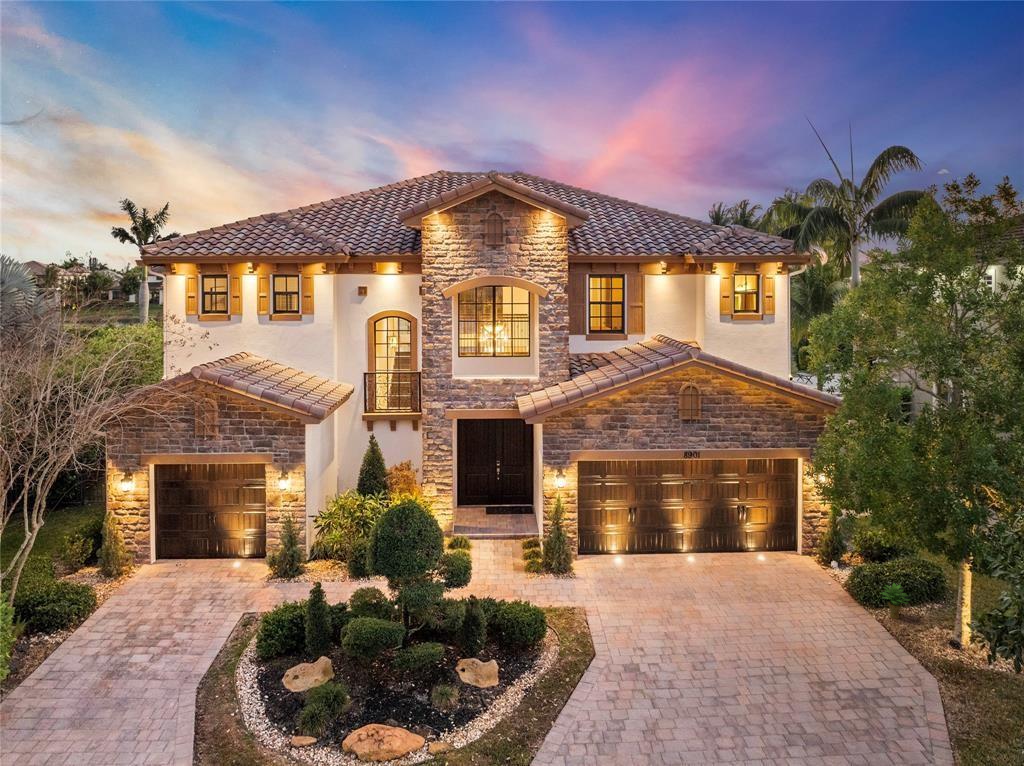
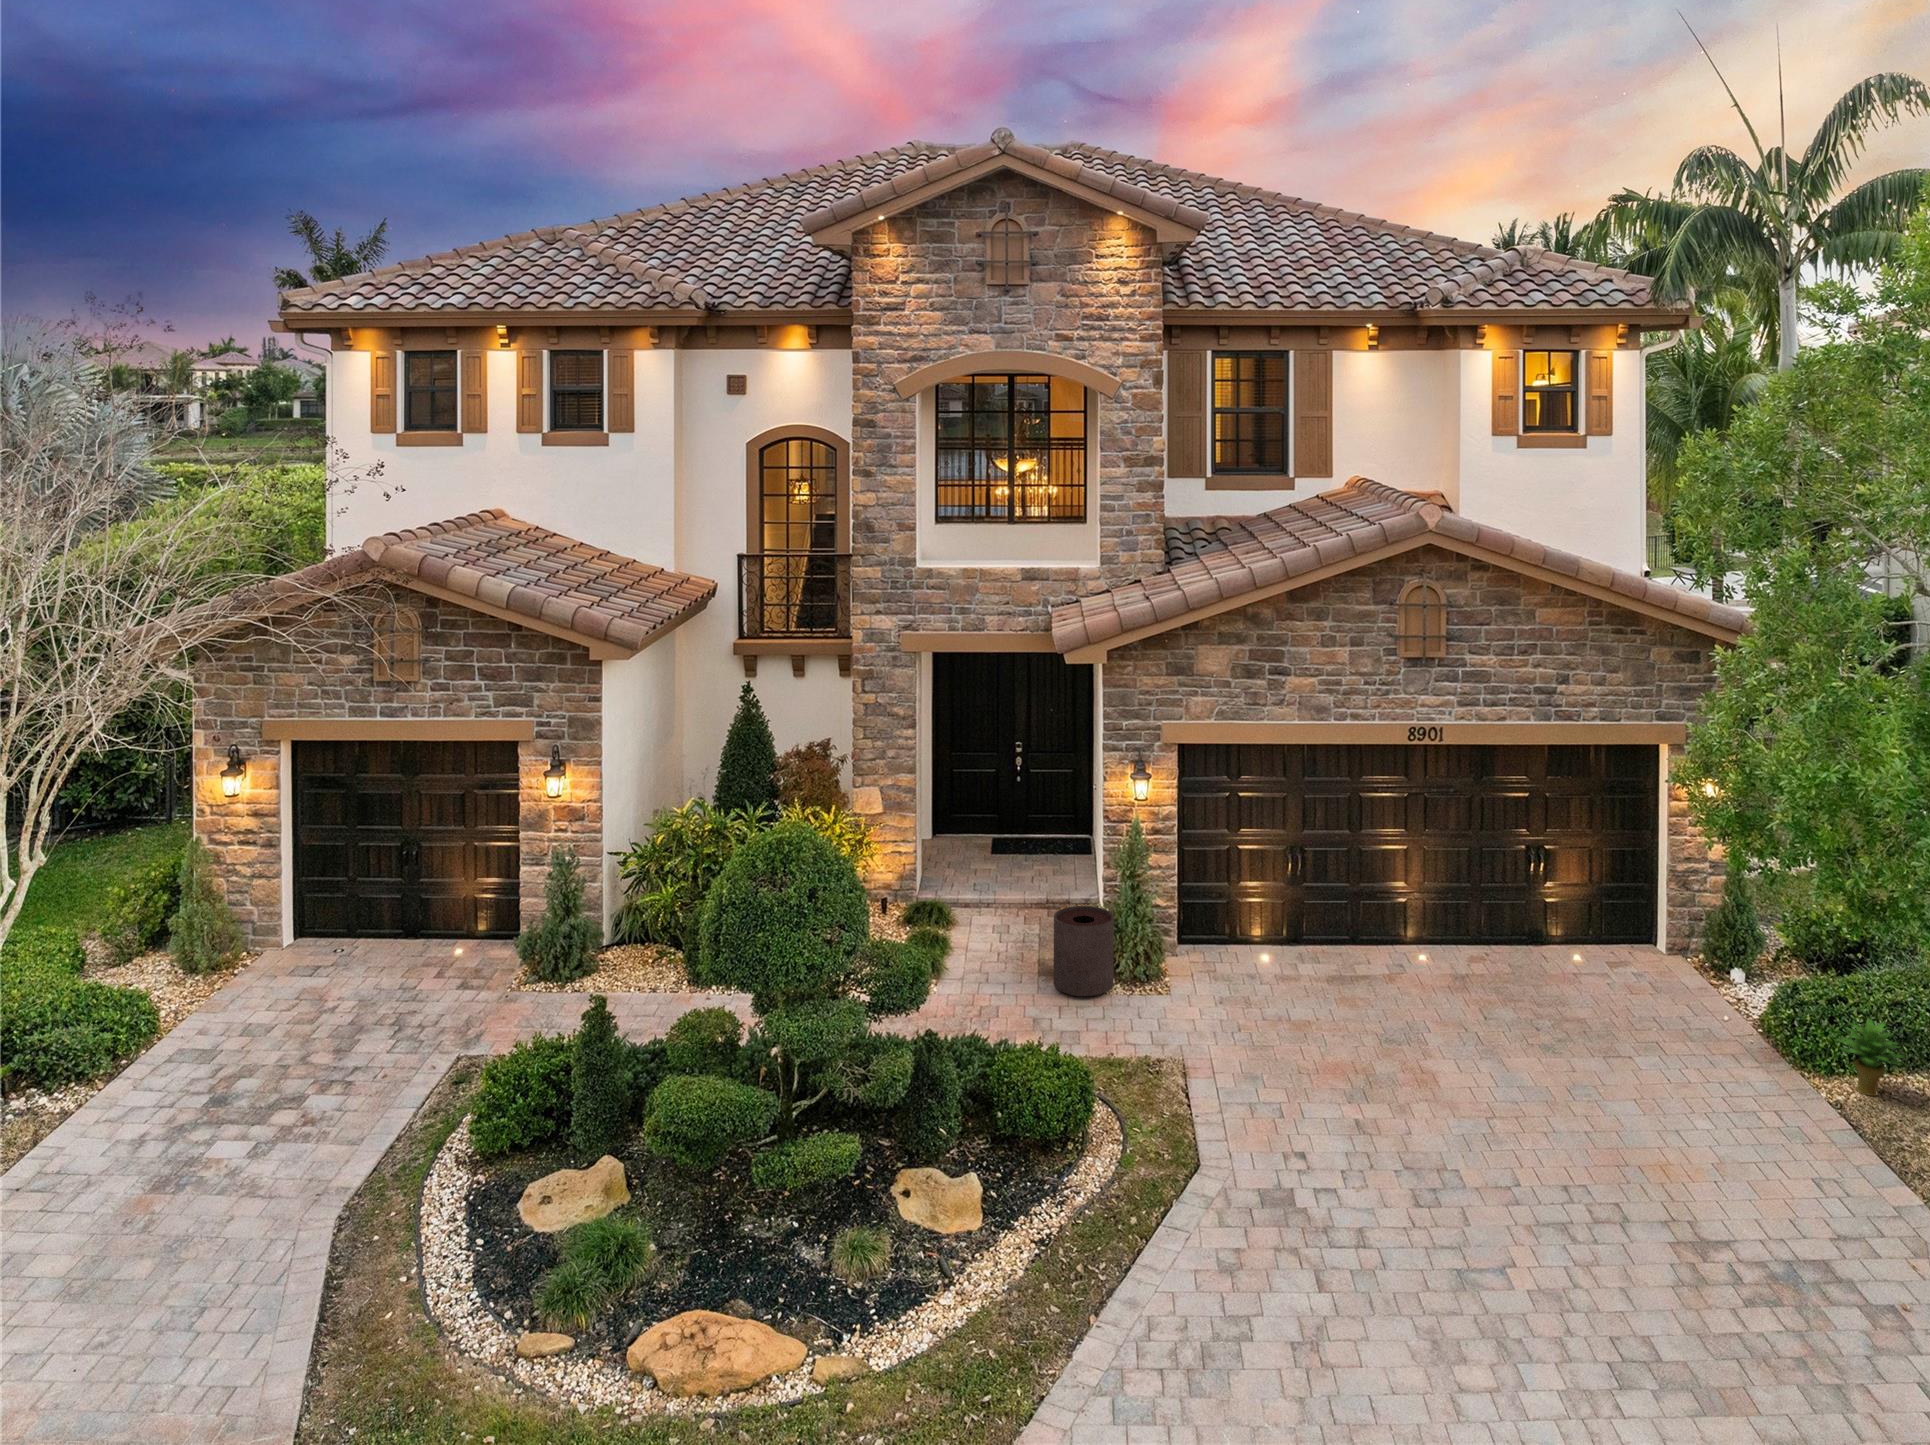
trash can: none [523,537,551,580] -> present [1054,906,1114,996]

